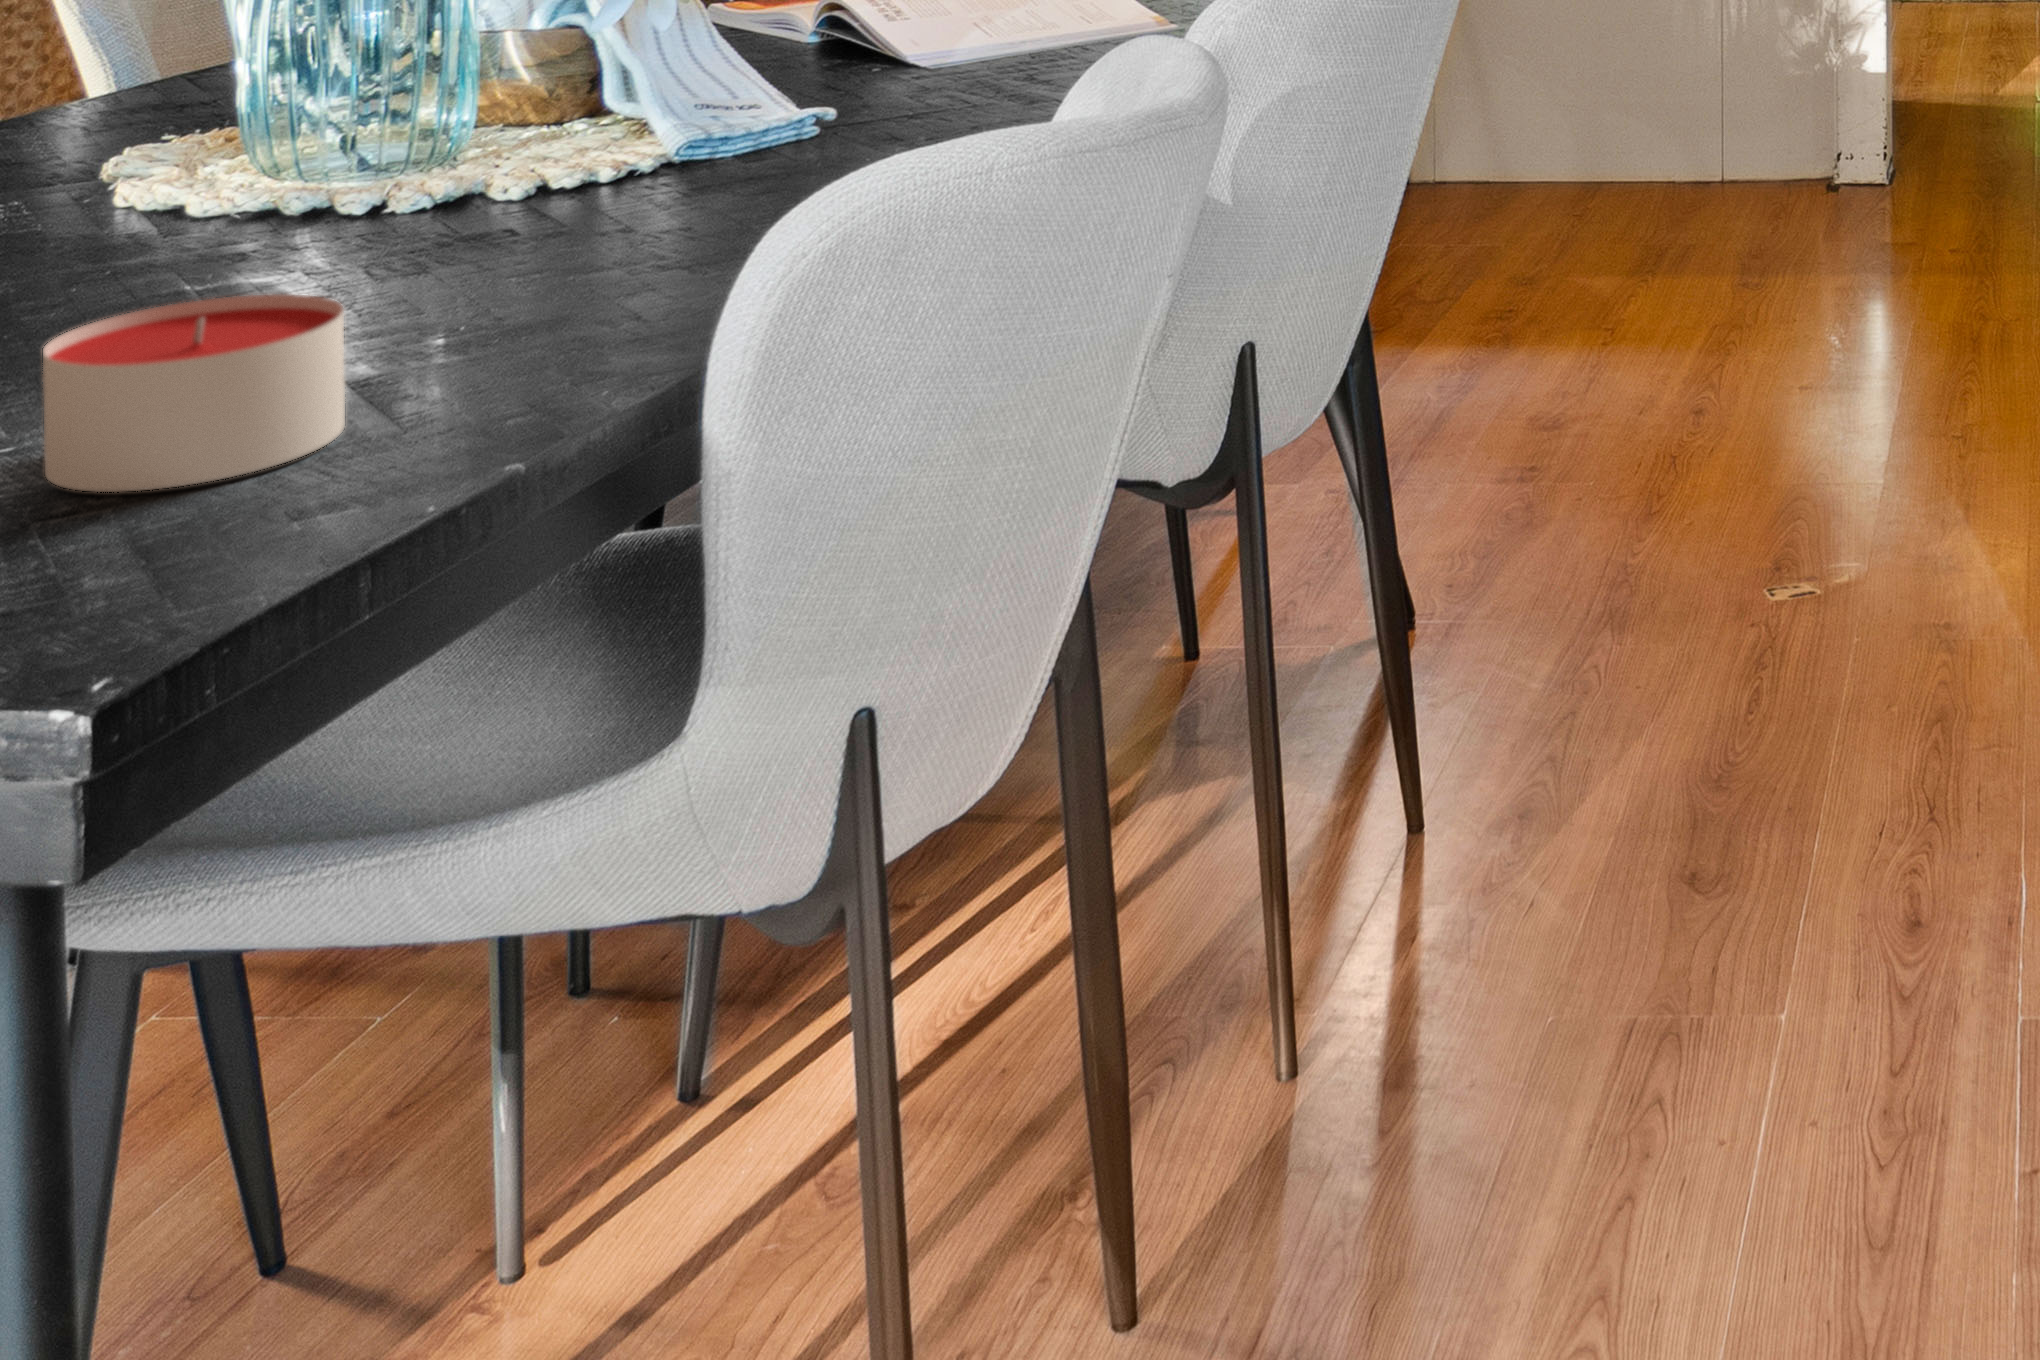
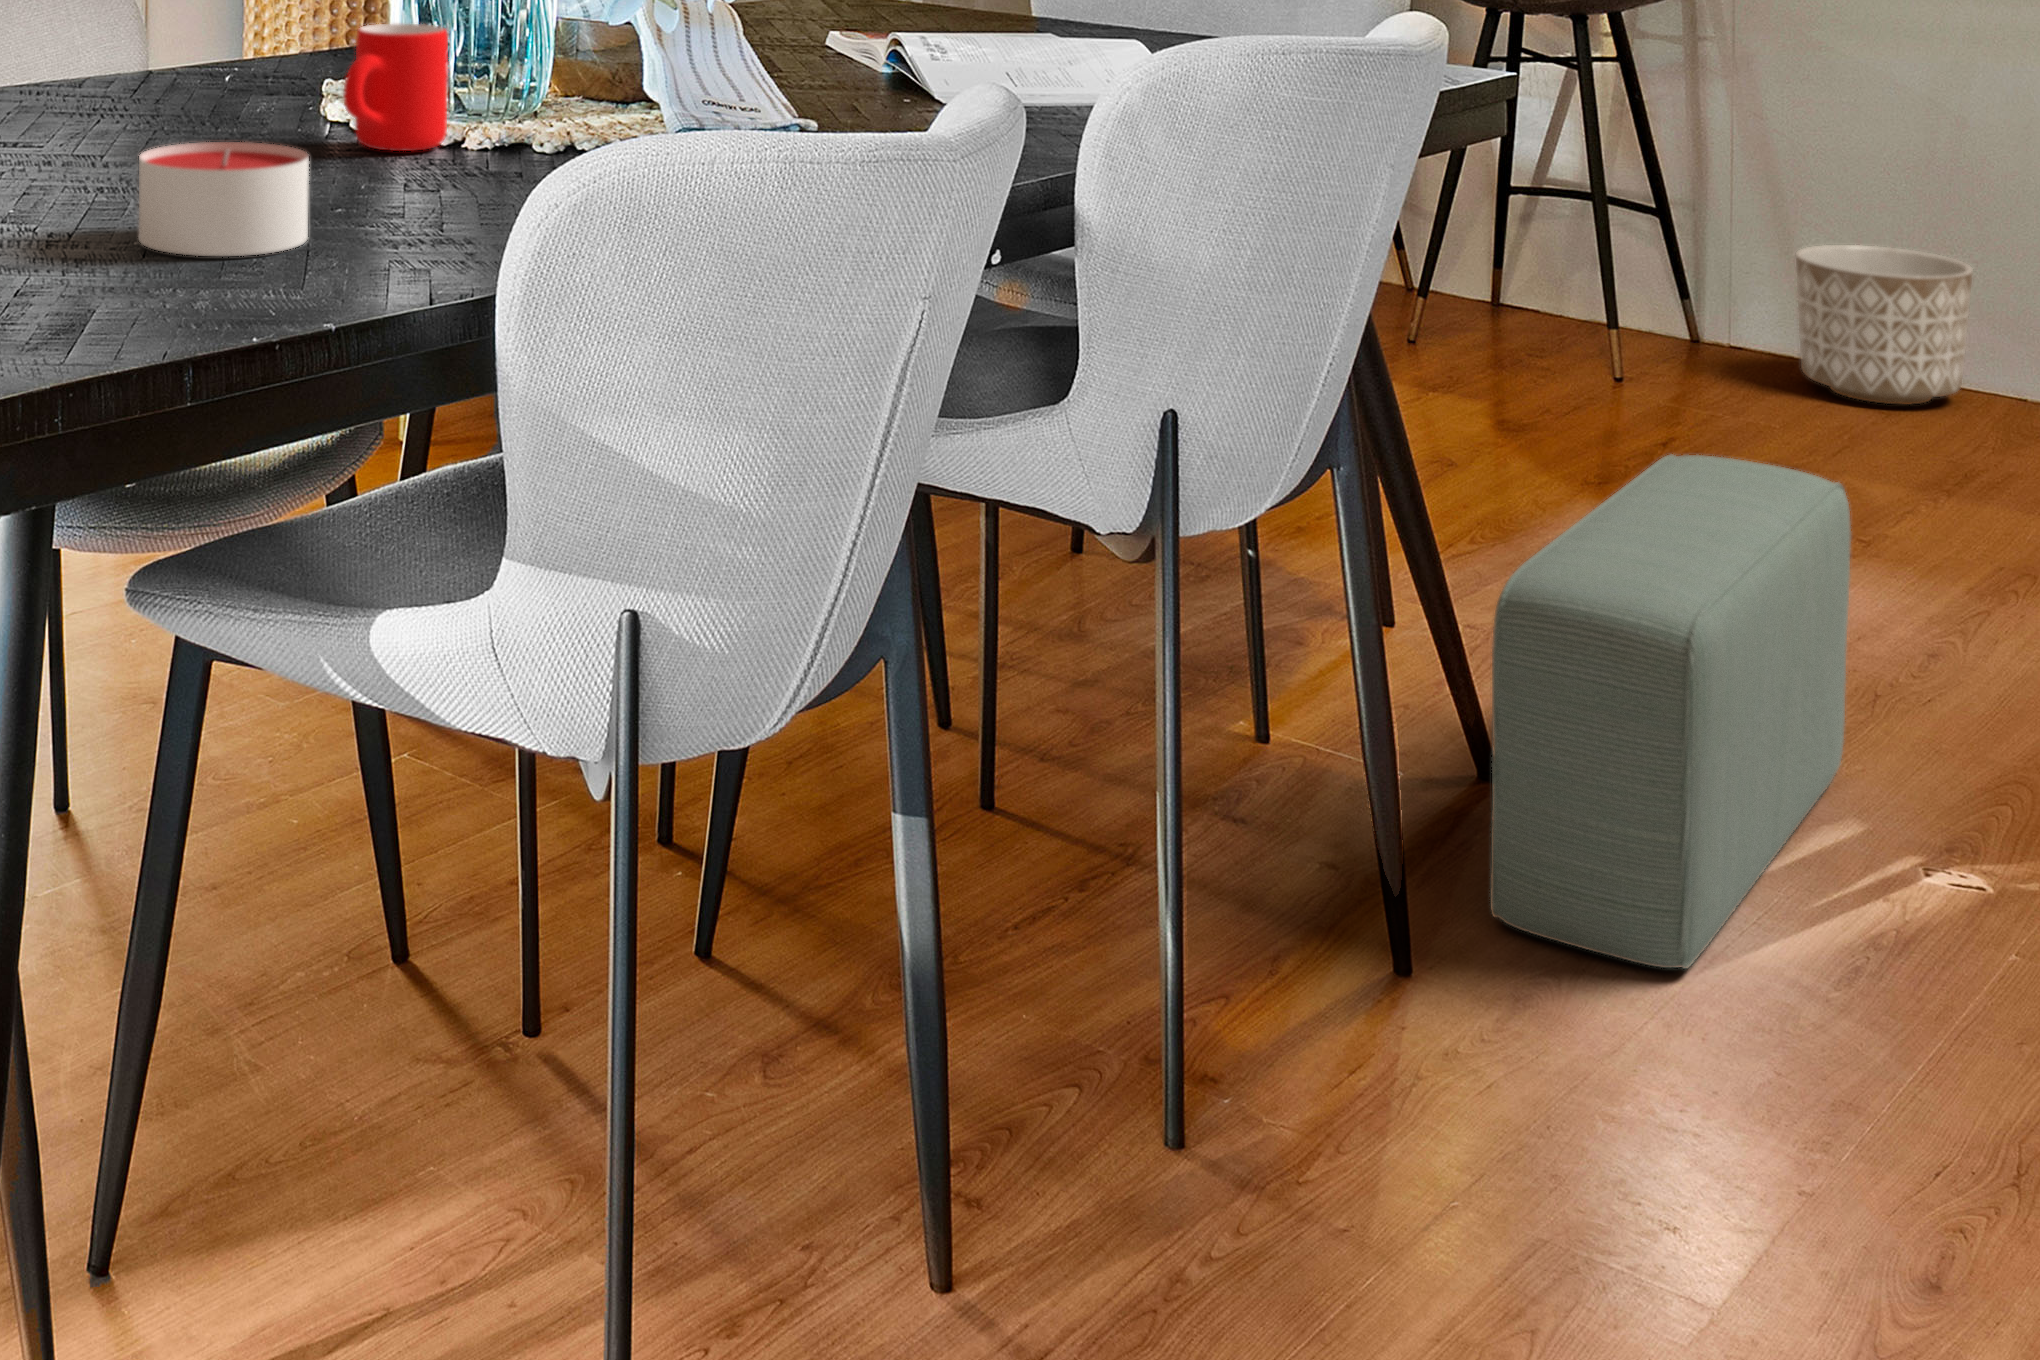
planter: none [1521,66,1661,204] -> present [1796,245,1973,404]
mug: none [240,80,389,261] -> present [344,24,448,151]
pouf: none [1531,290,1744,790] -> present [1490,454,1851,969]

